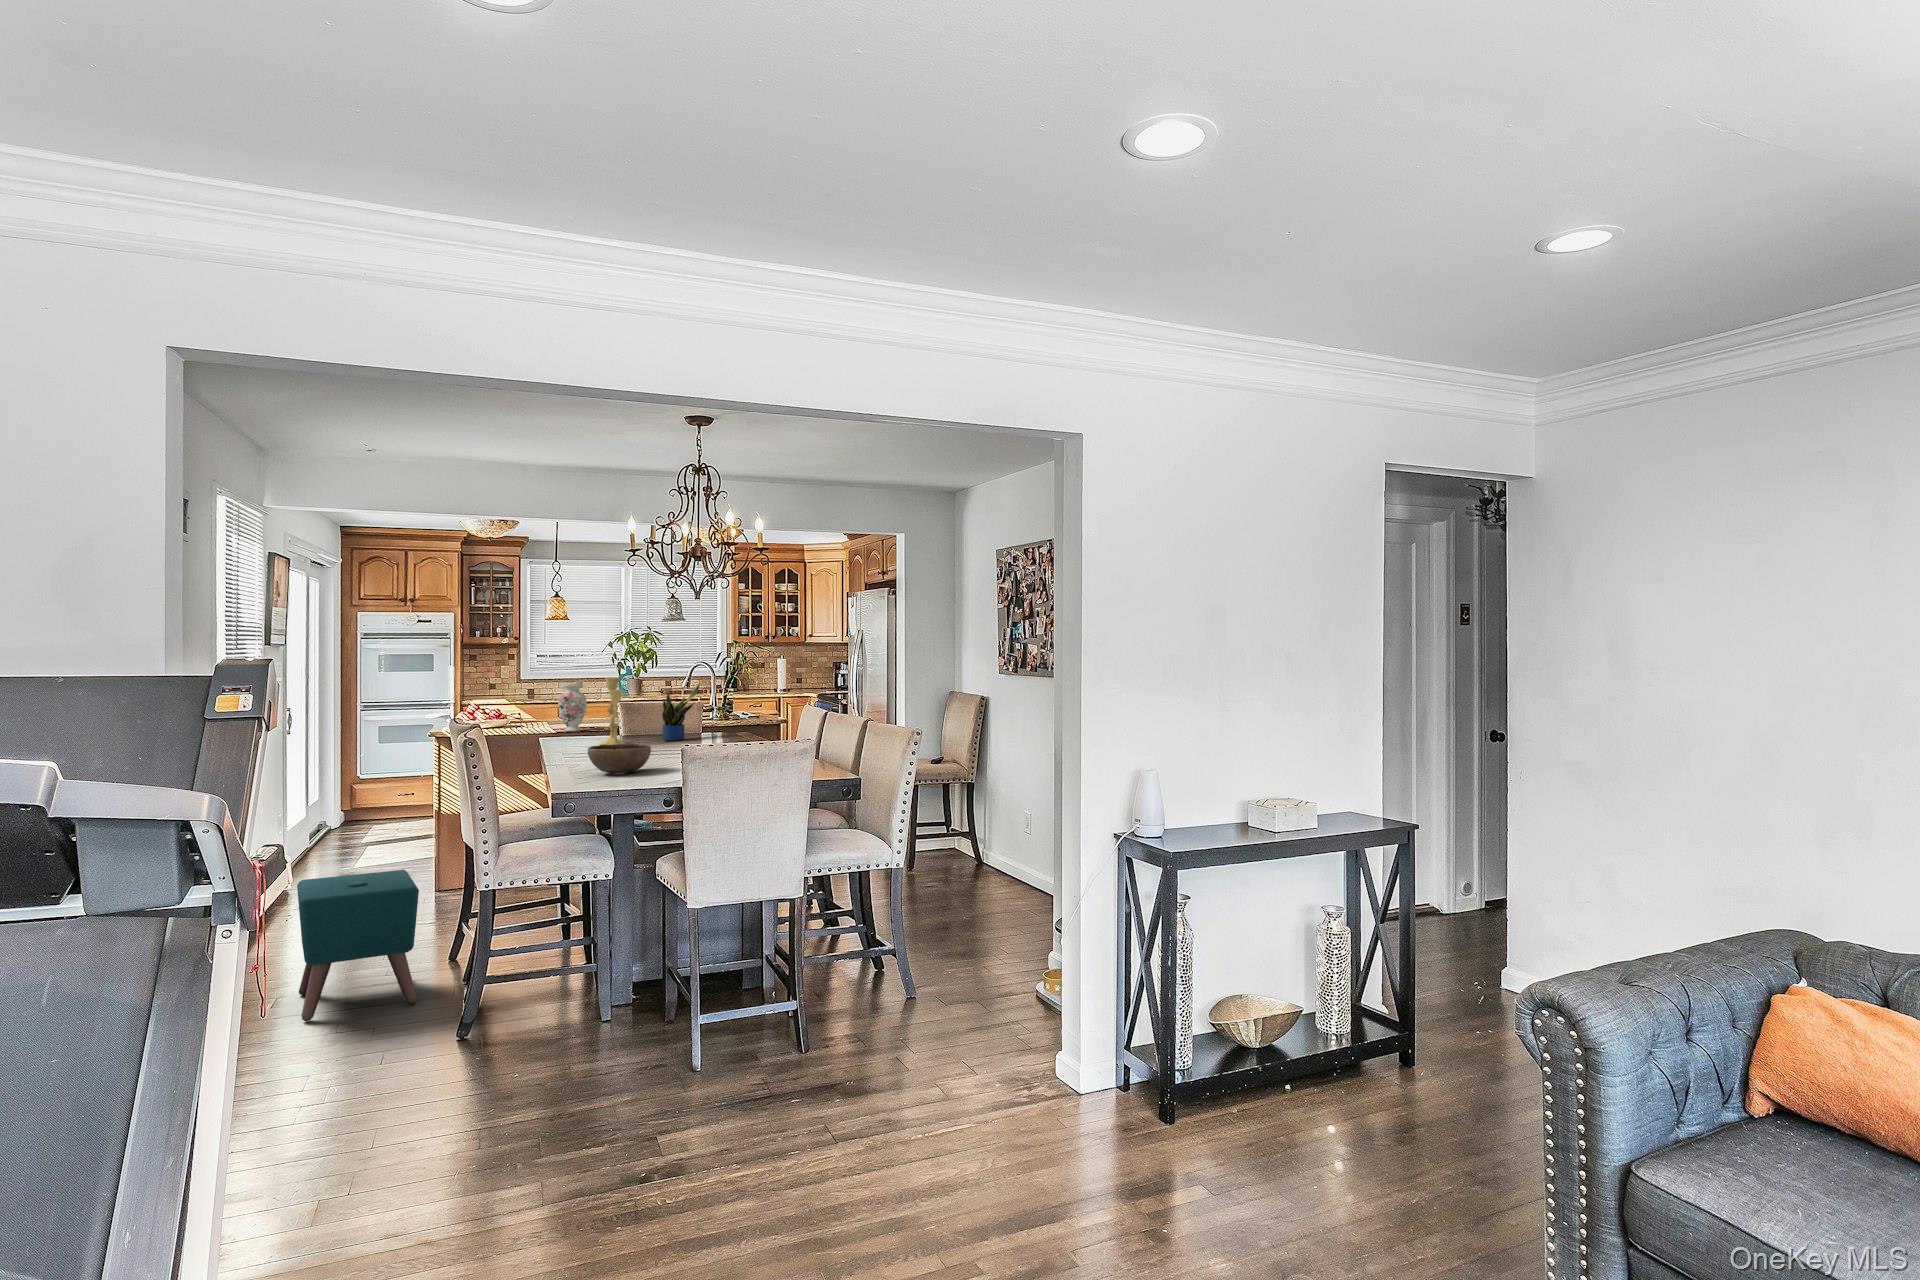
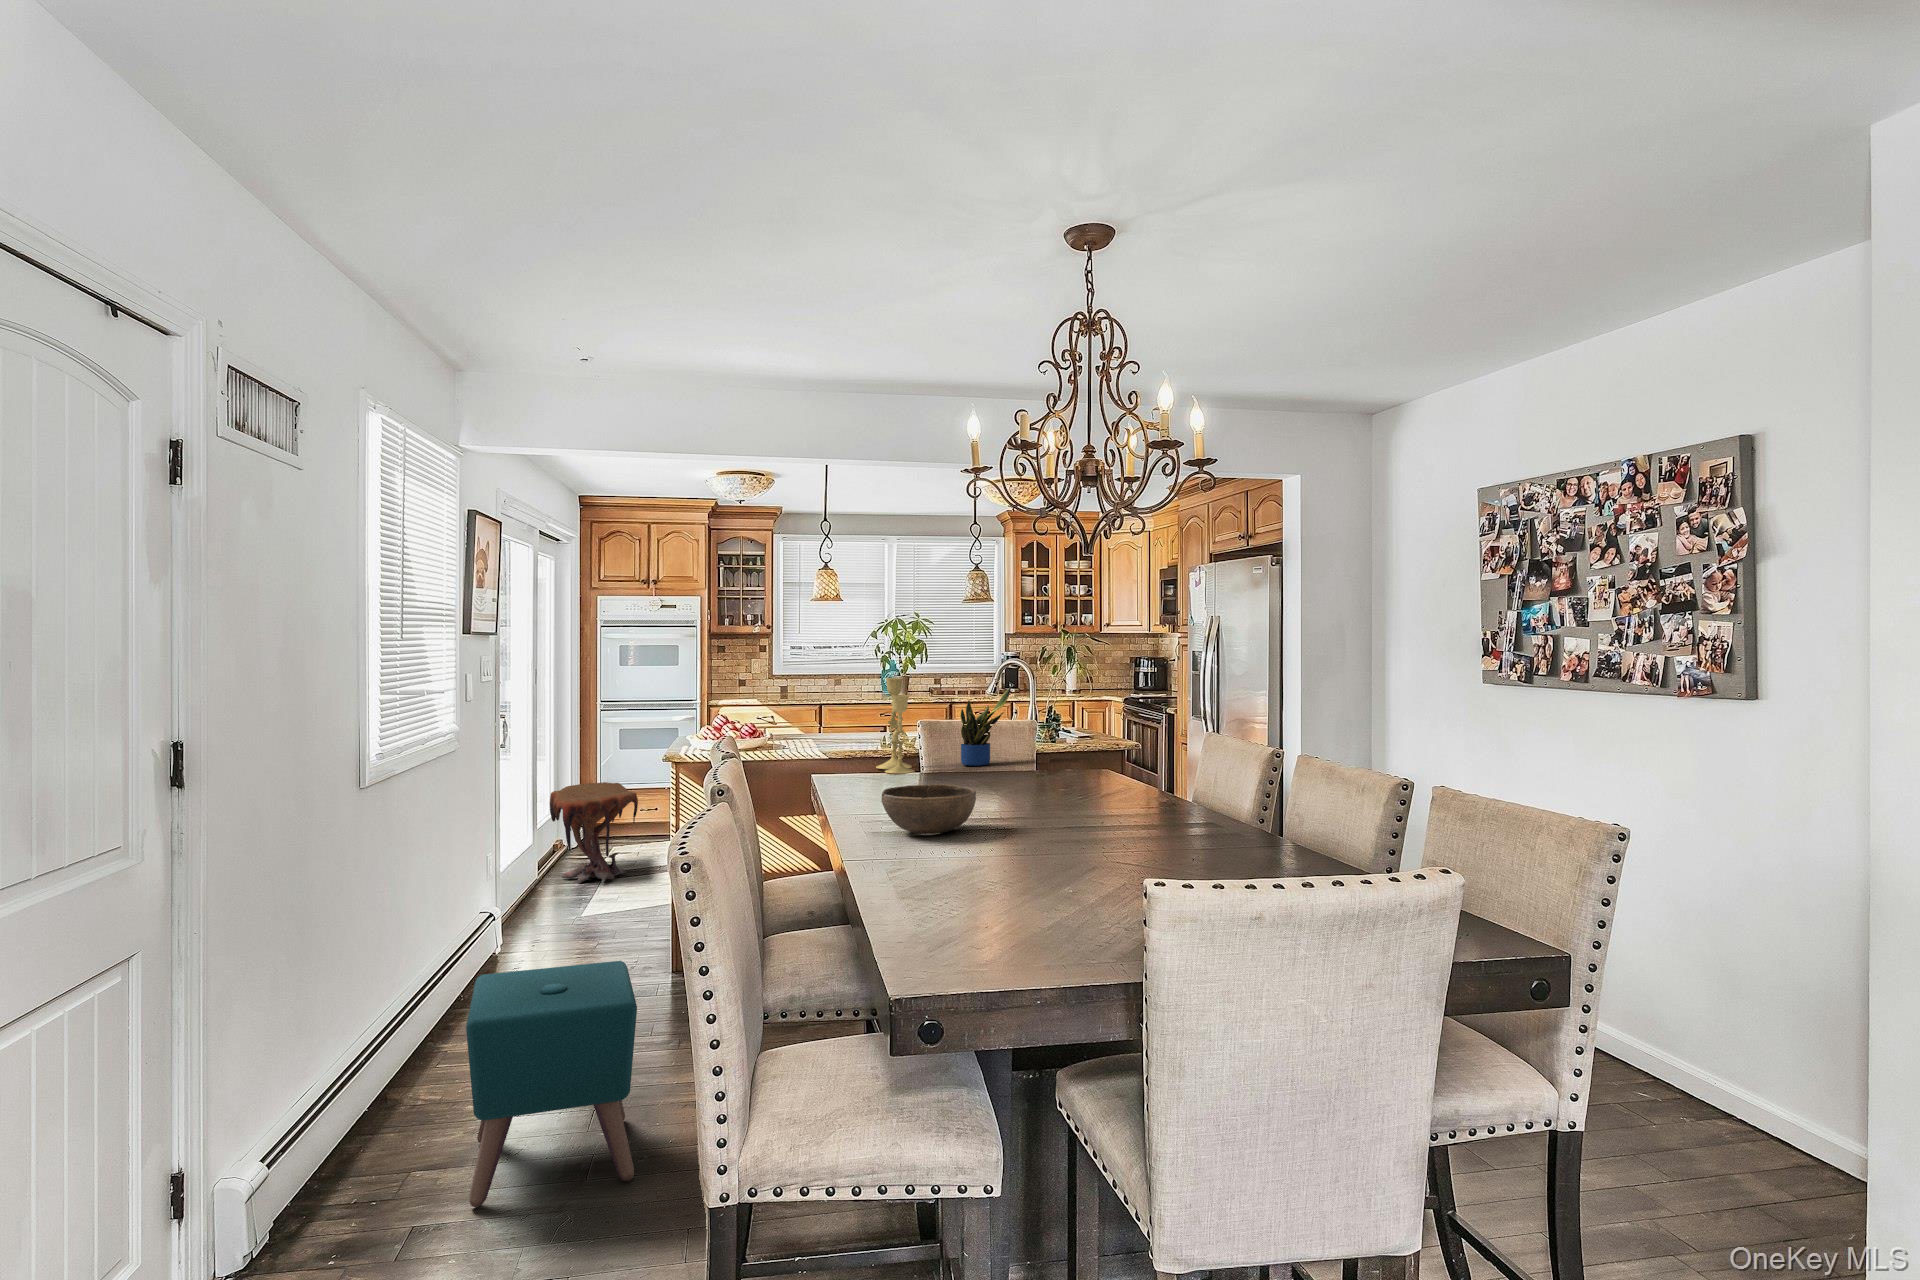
vase: present [558,684,587,732] -> none [819,683,854,743]
side table: none [318,770,399,854] -> present [550,782,638,884]

